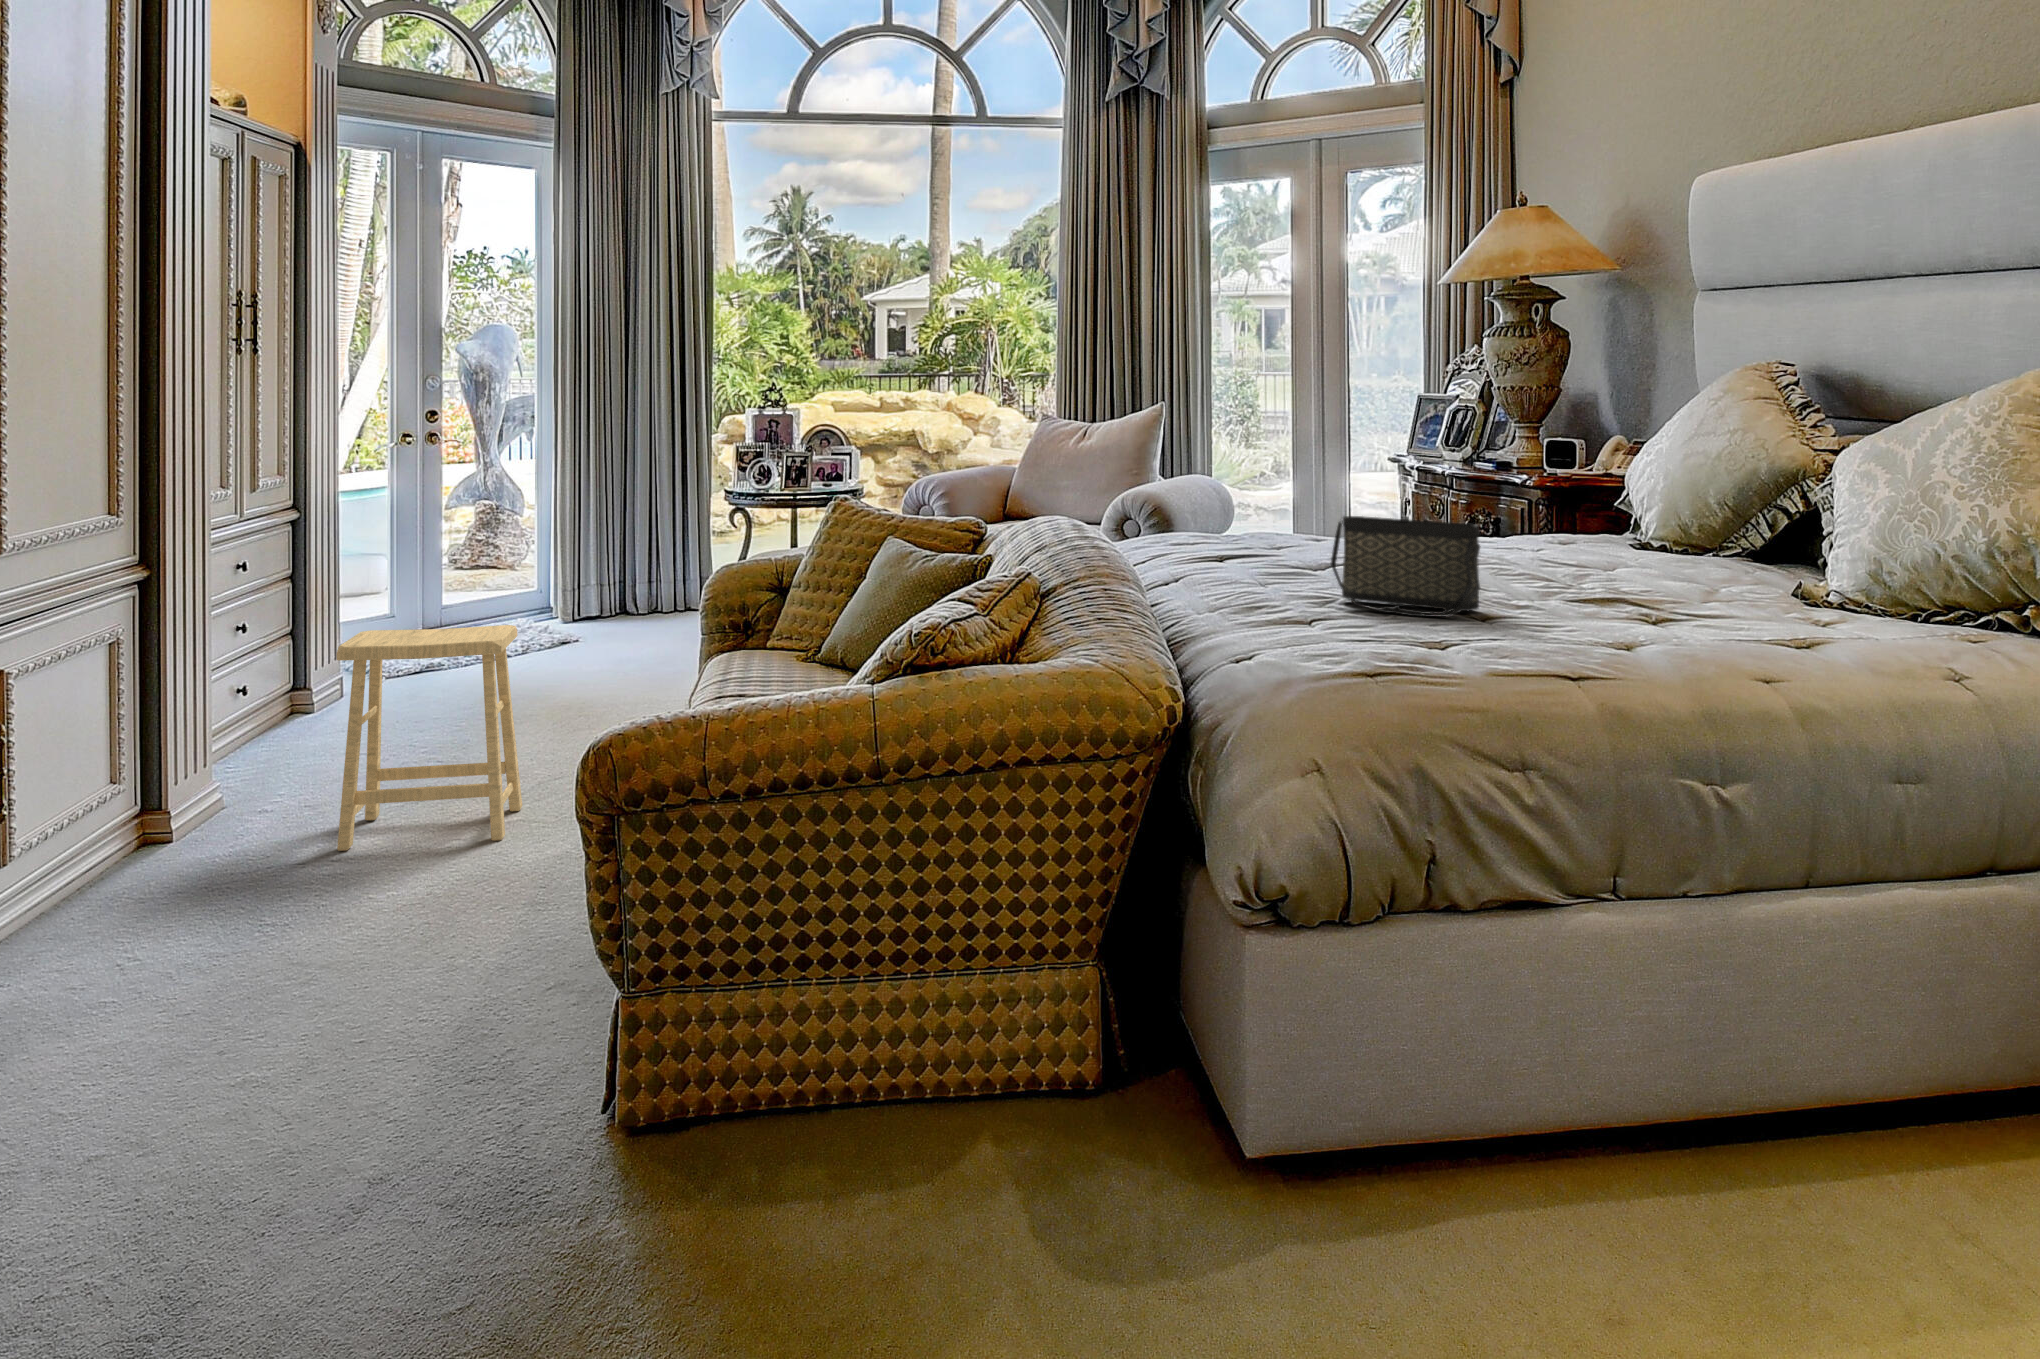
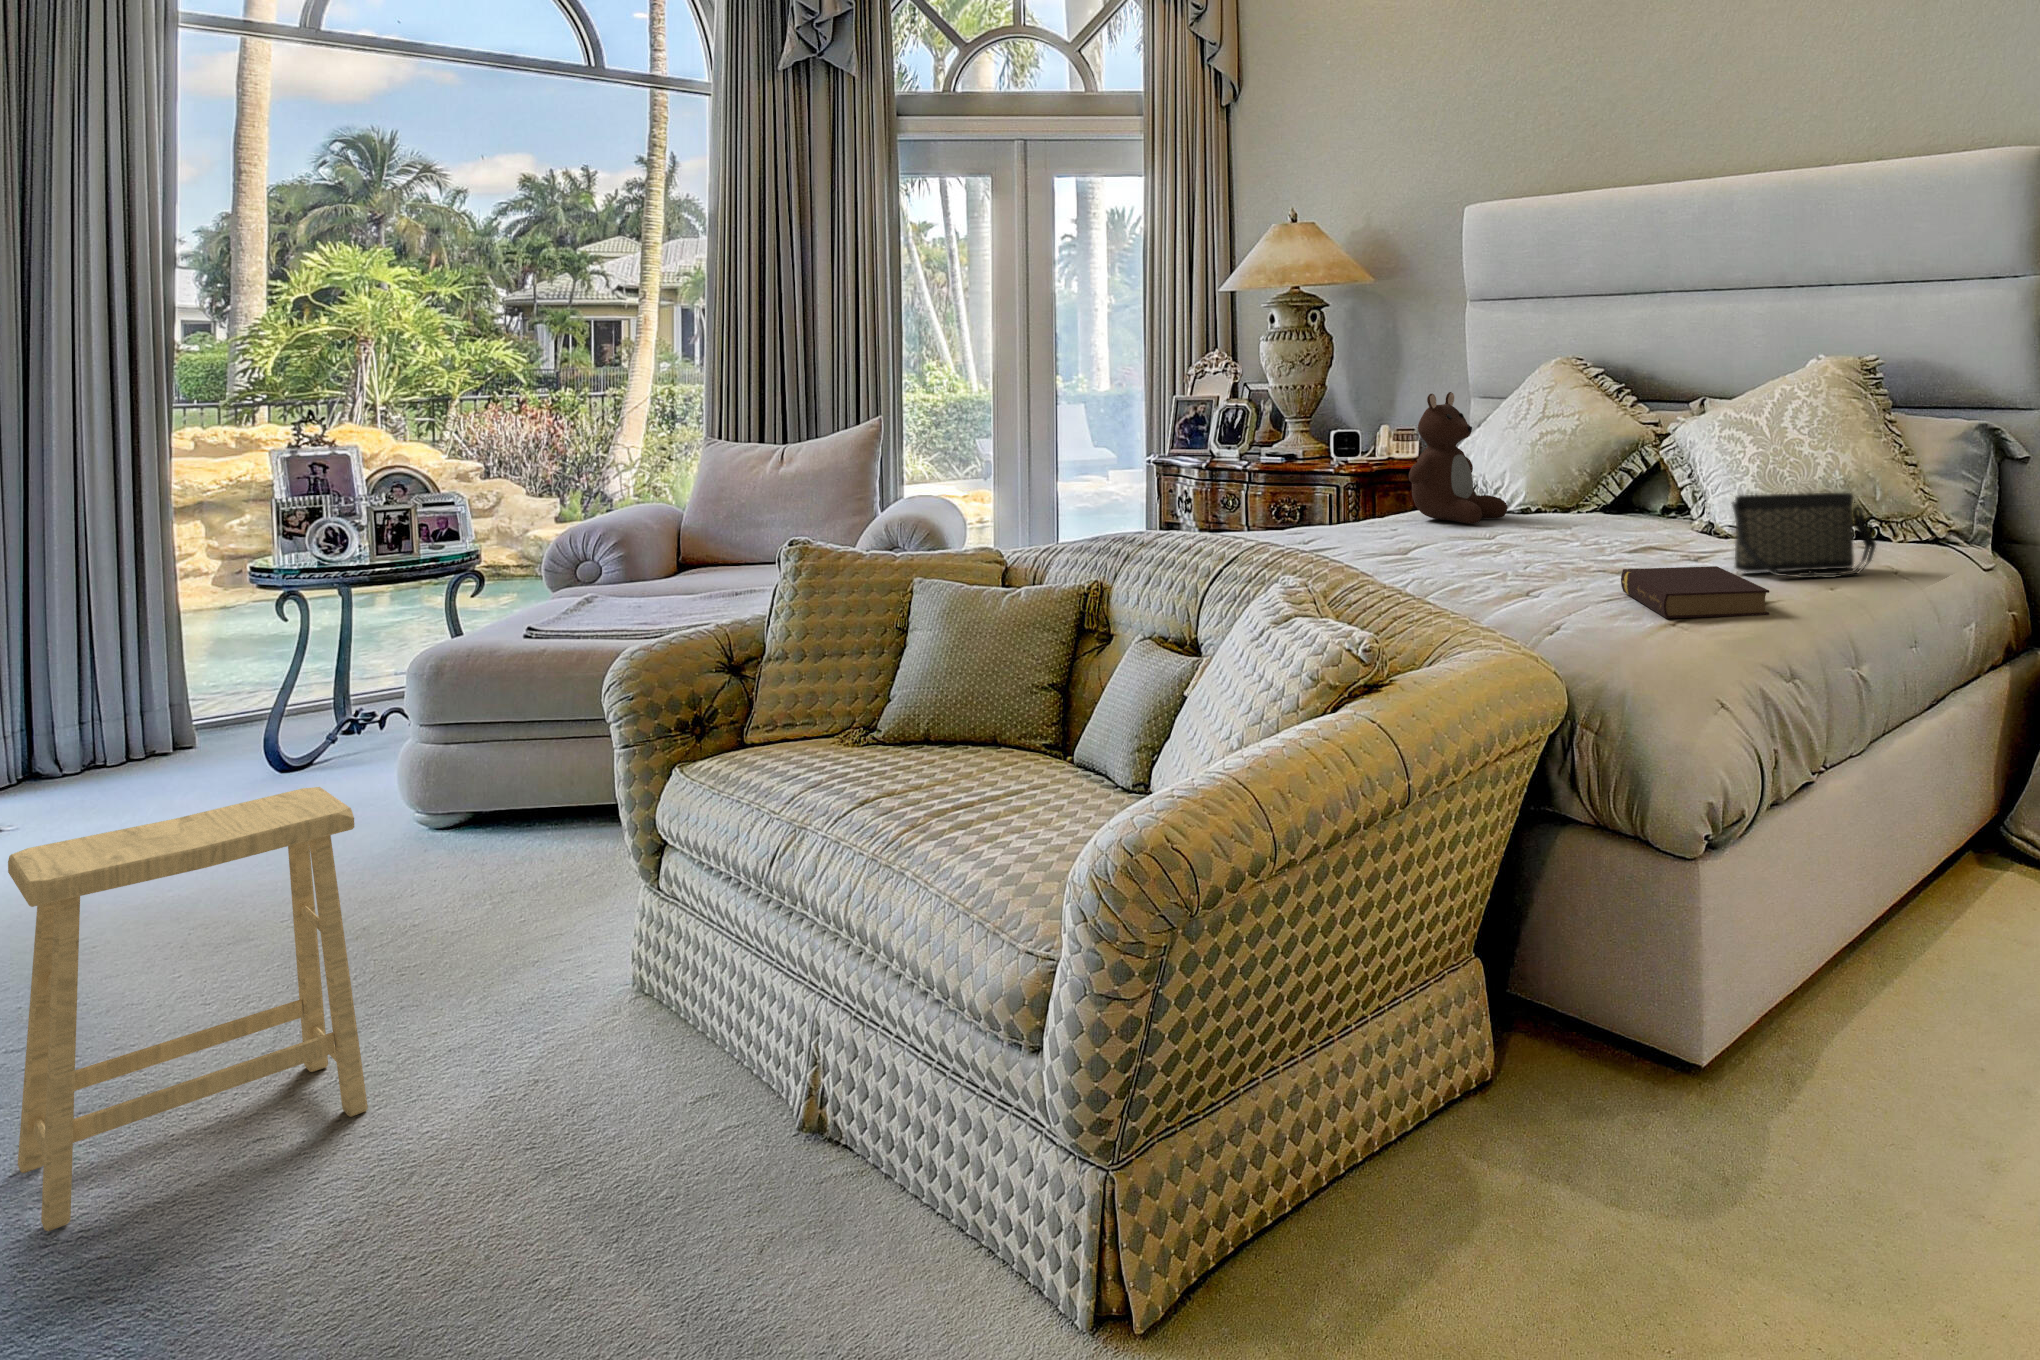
teddy bear: none [1485,400,1612,554] -> present [1409,392,1507,524]
handbag: present [1331,516,1480,617] -> present [1732,493,1876,578]
book: none [1387,607,1562,680] -> present [1621,566,1769,618]

